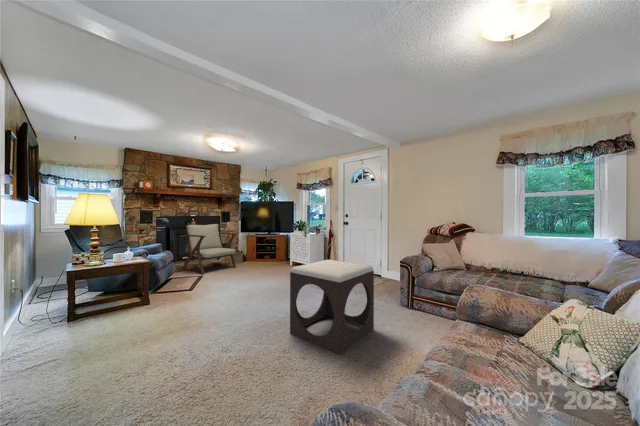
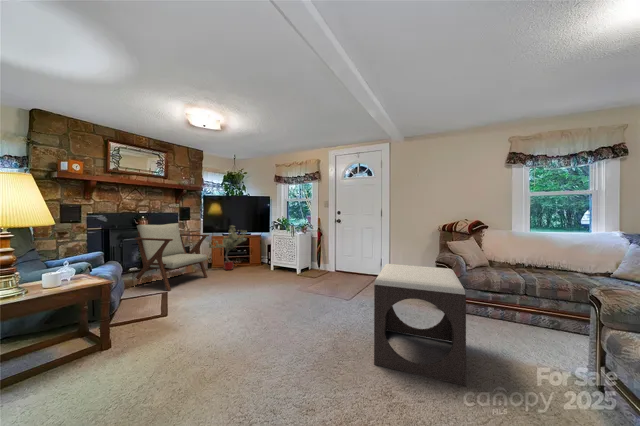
potted tree: none [241,226,272,263] -> present [211,226,247,270]

